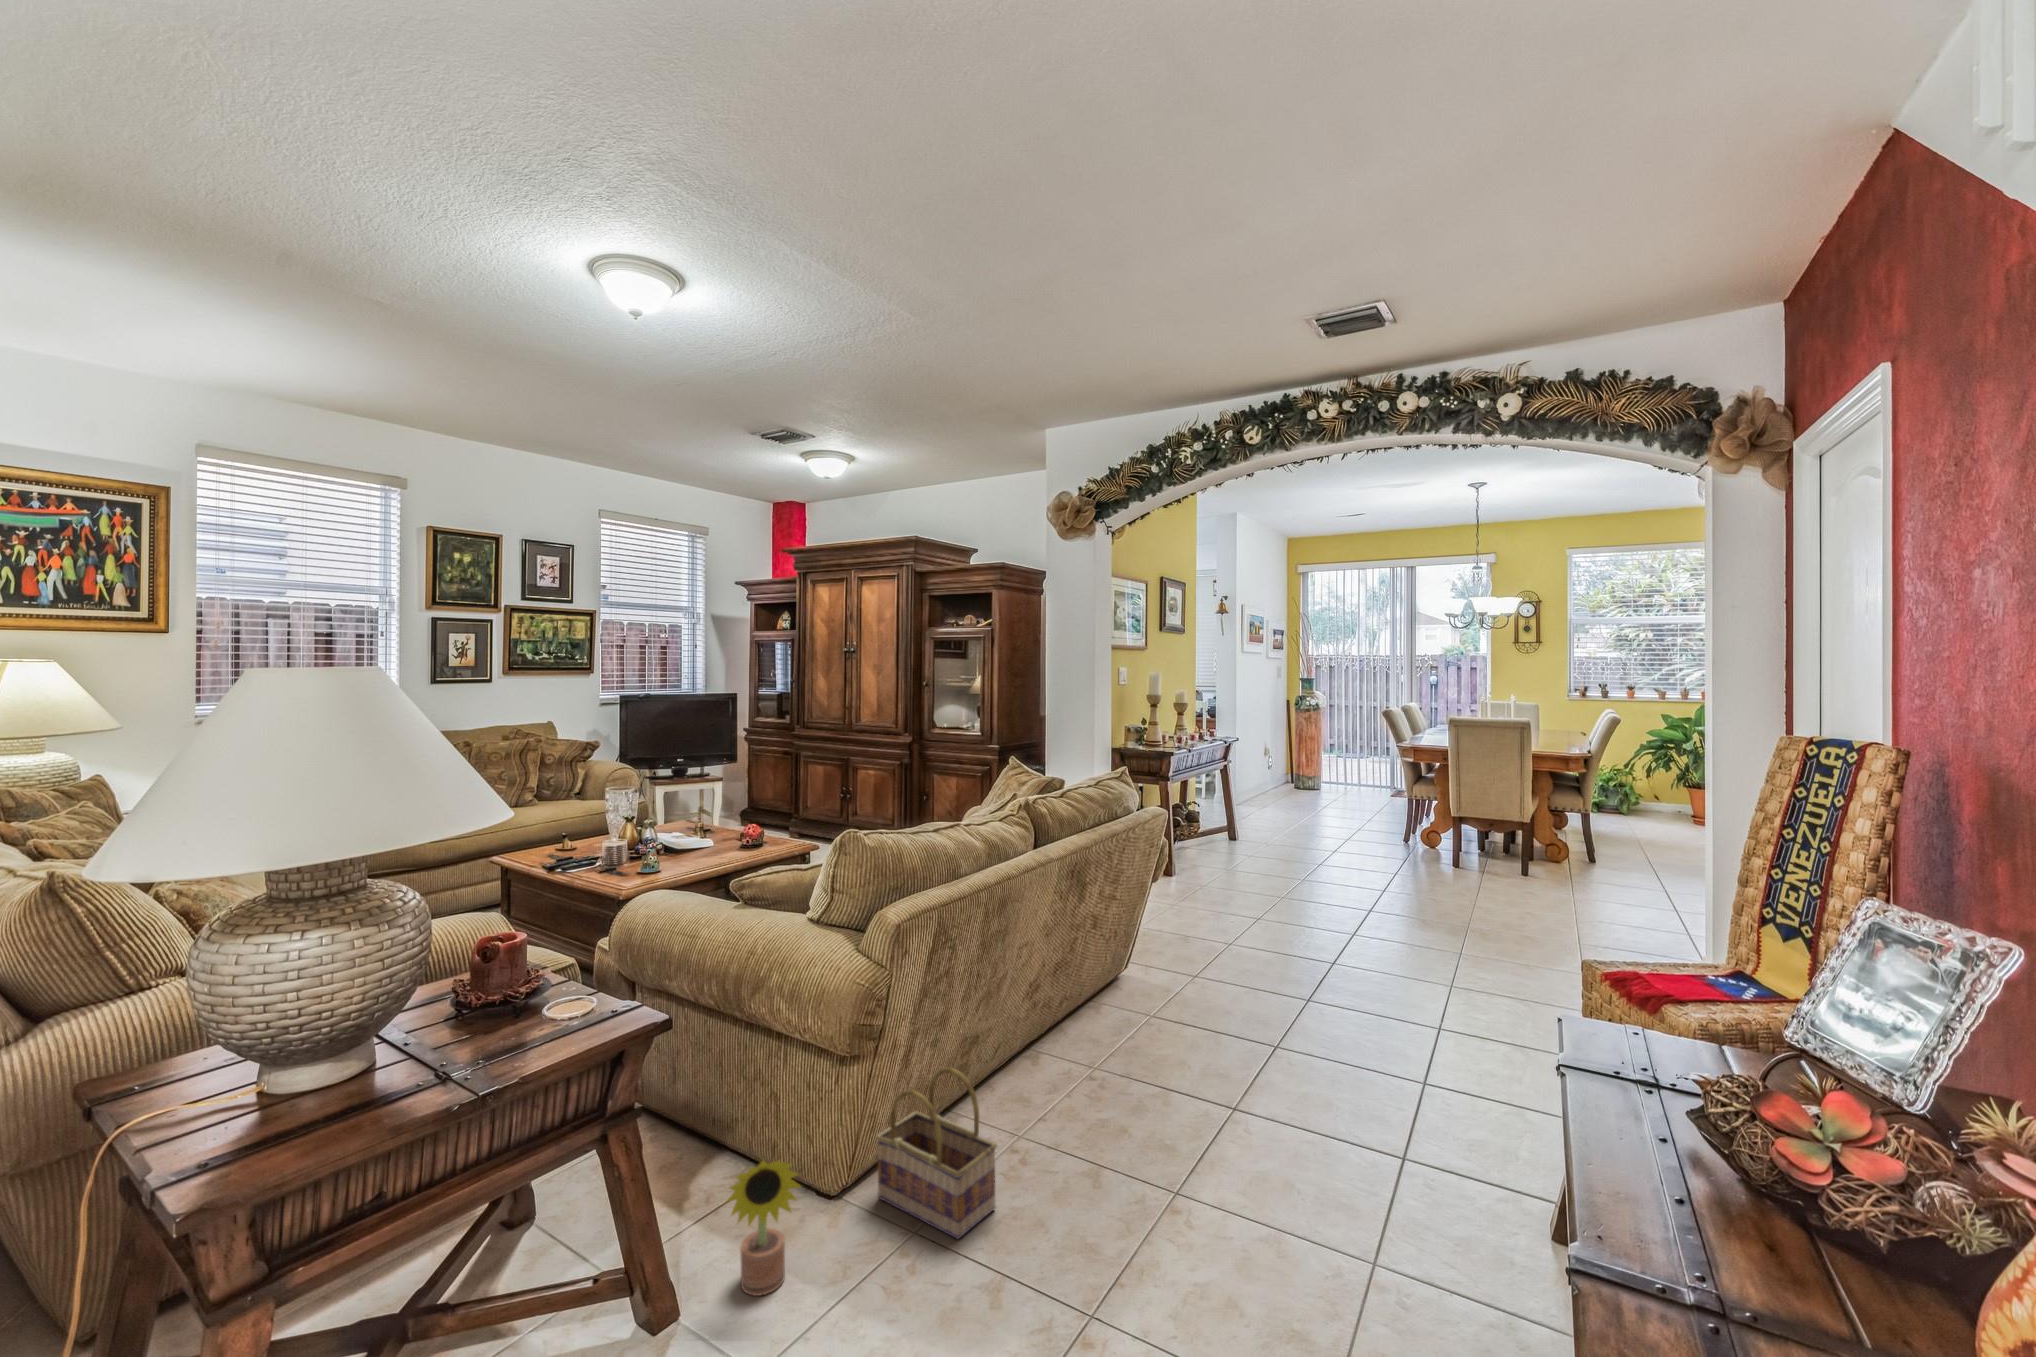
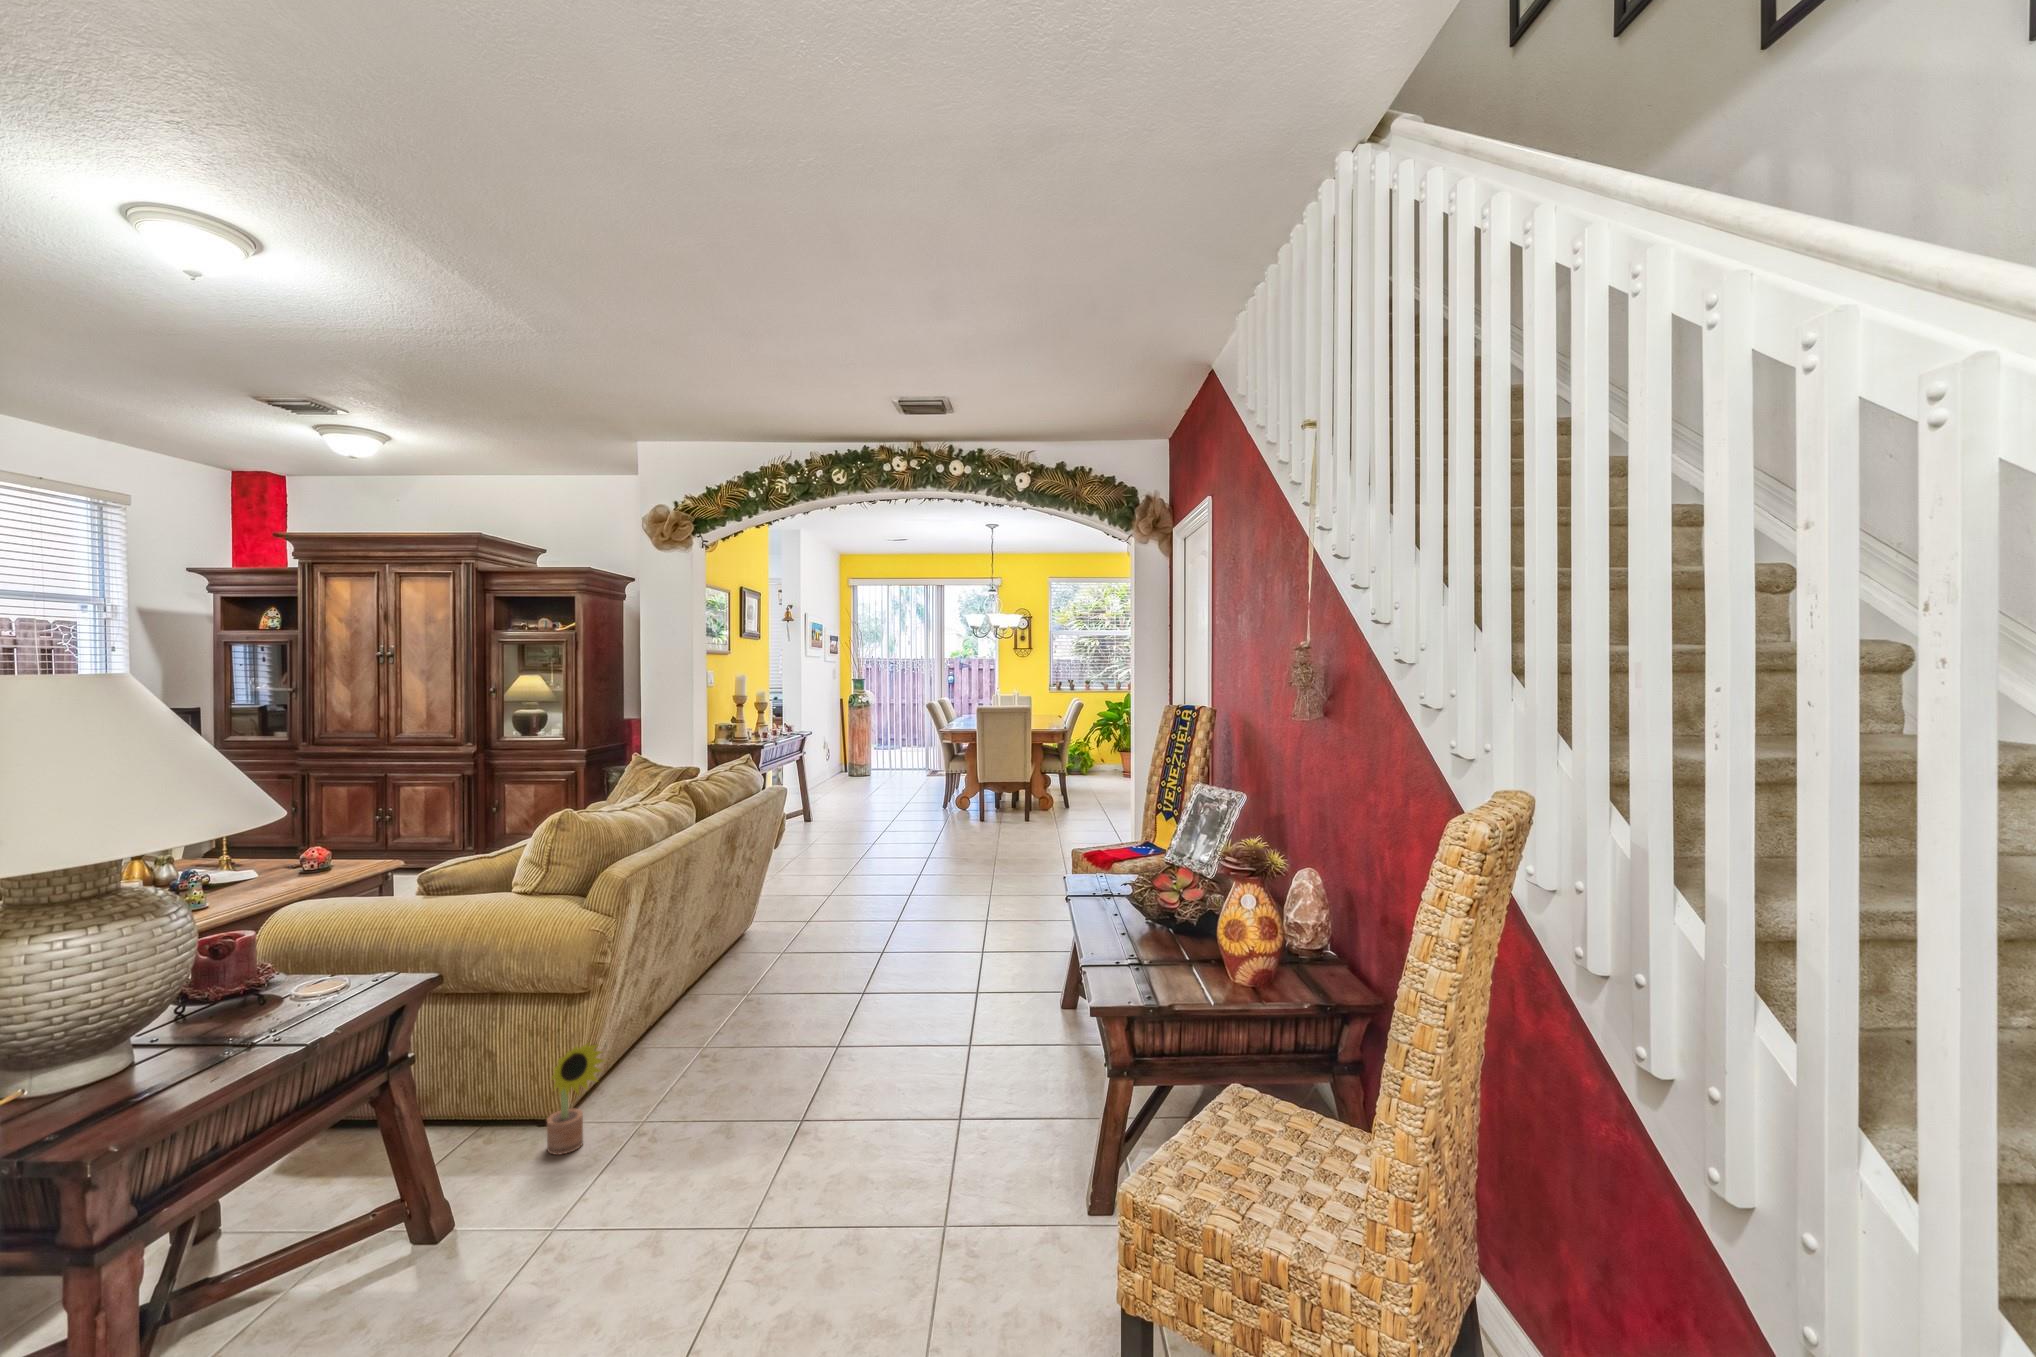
basket: present [876,1067,997,1239] -> none [625,977,726,1090]

